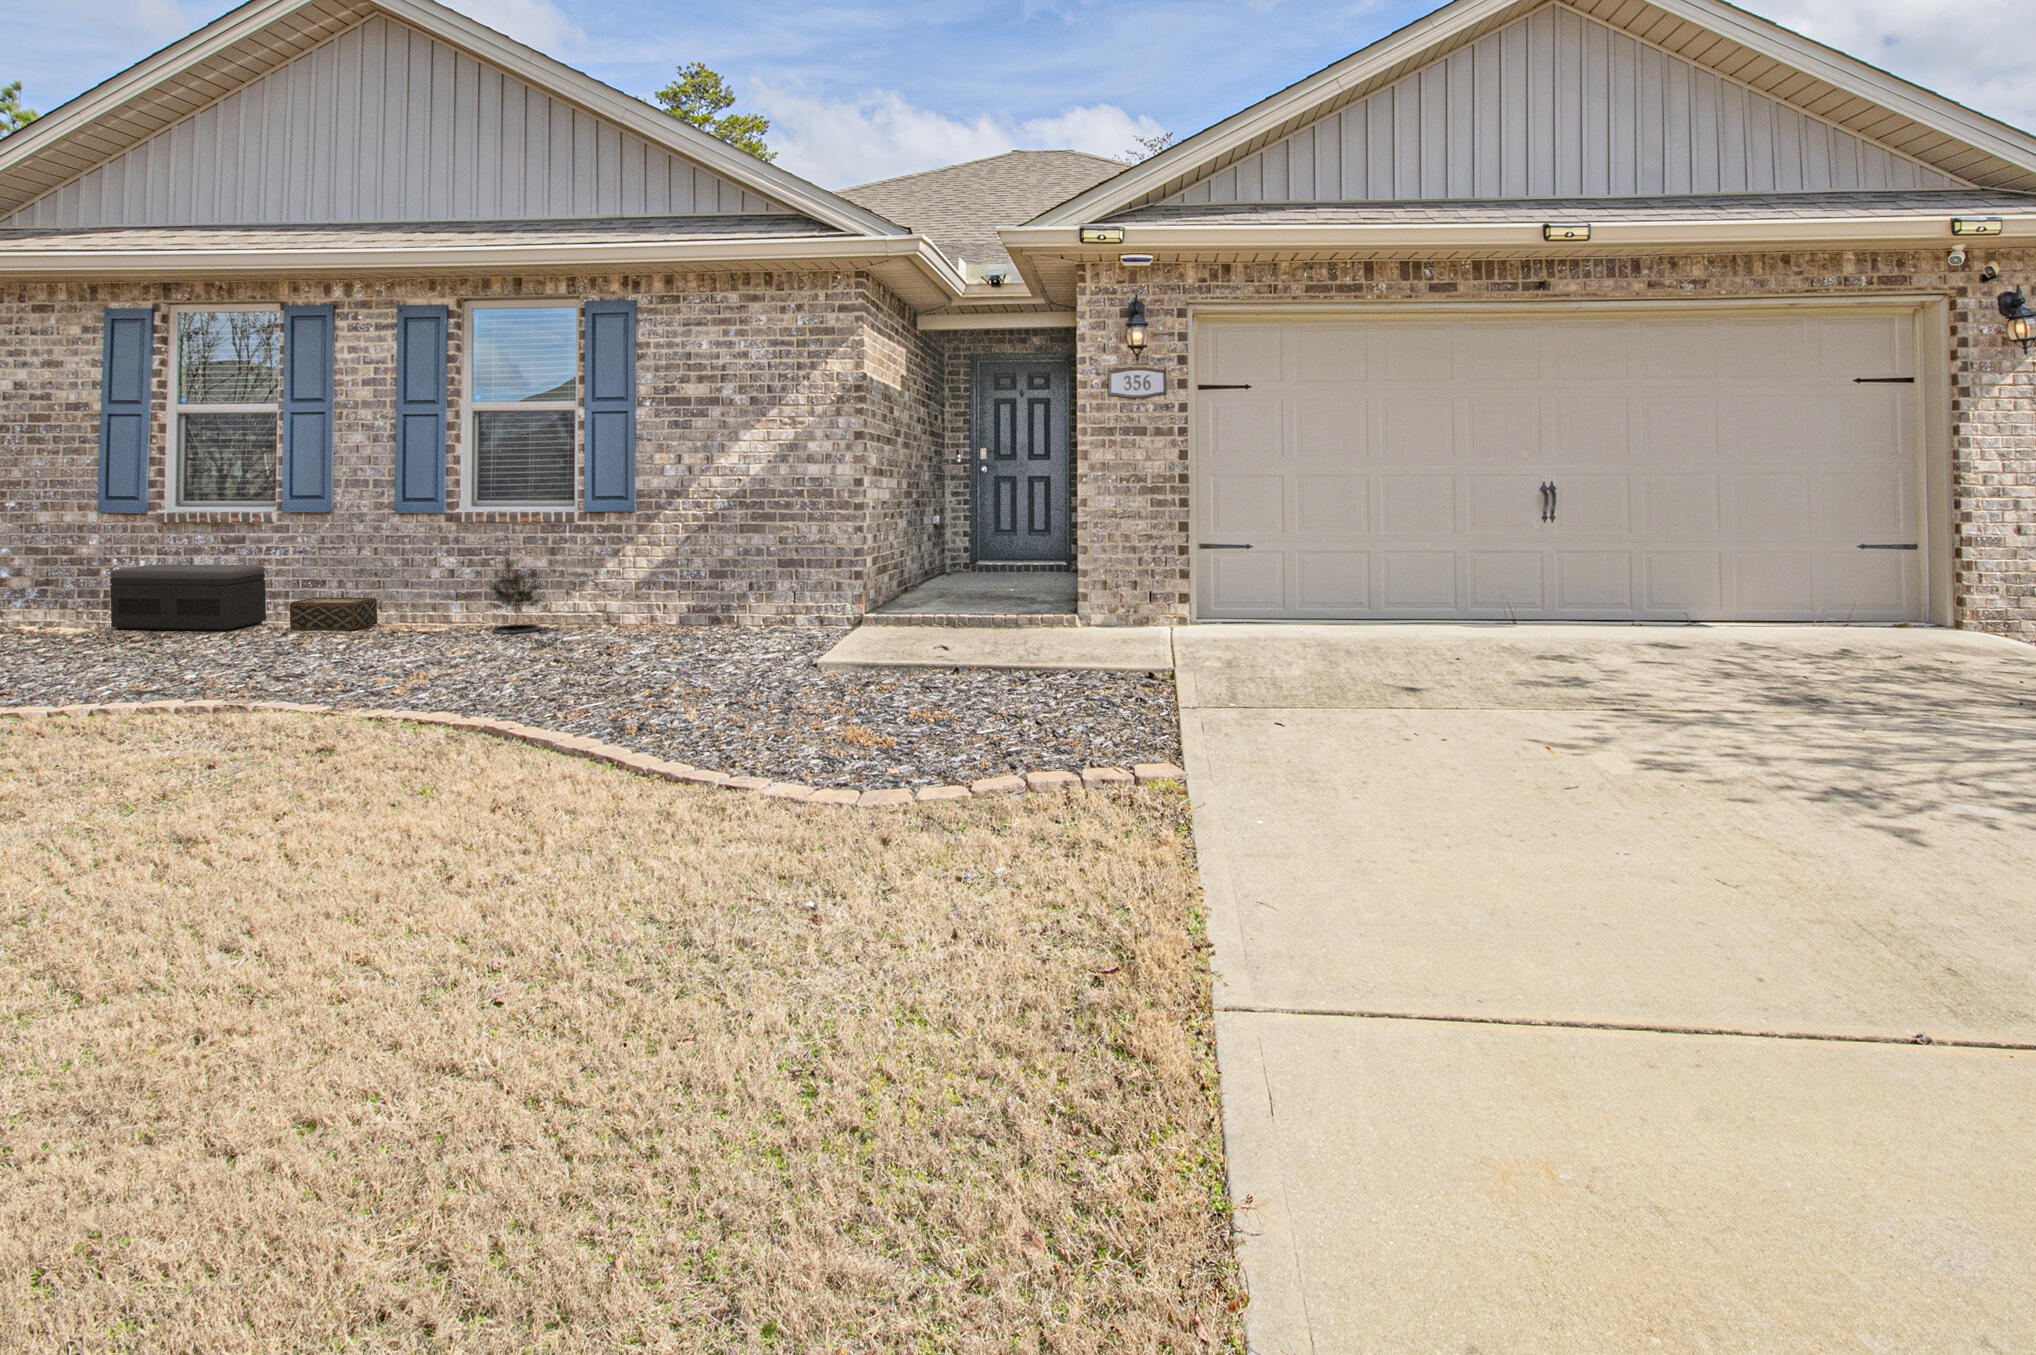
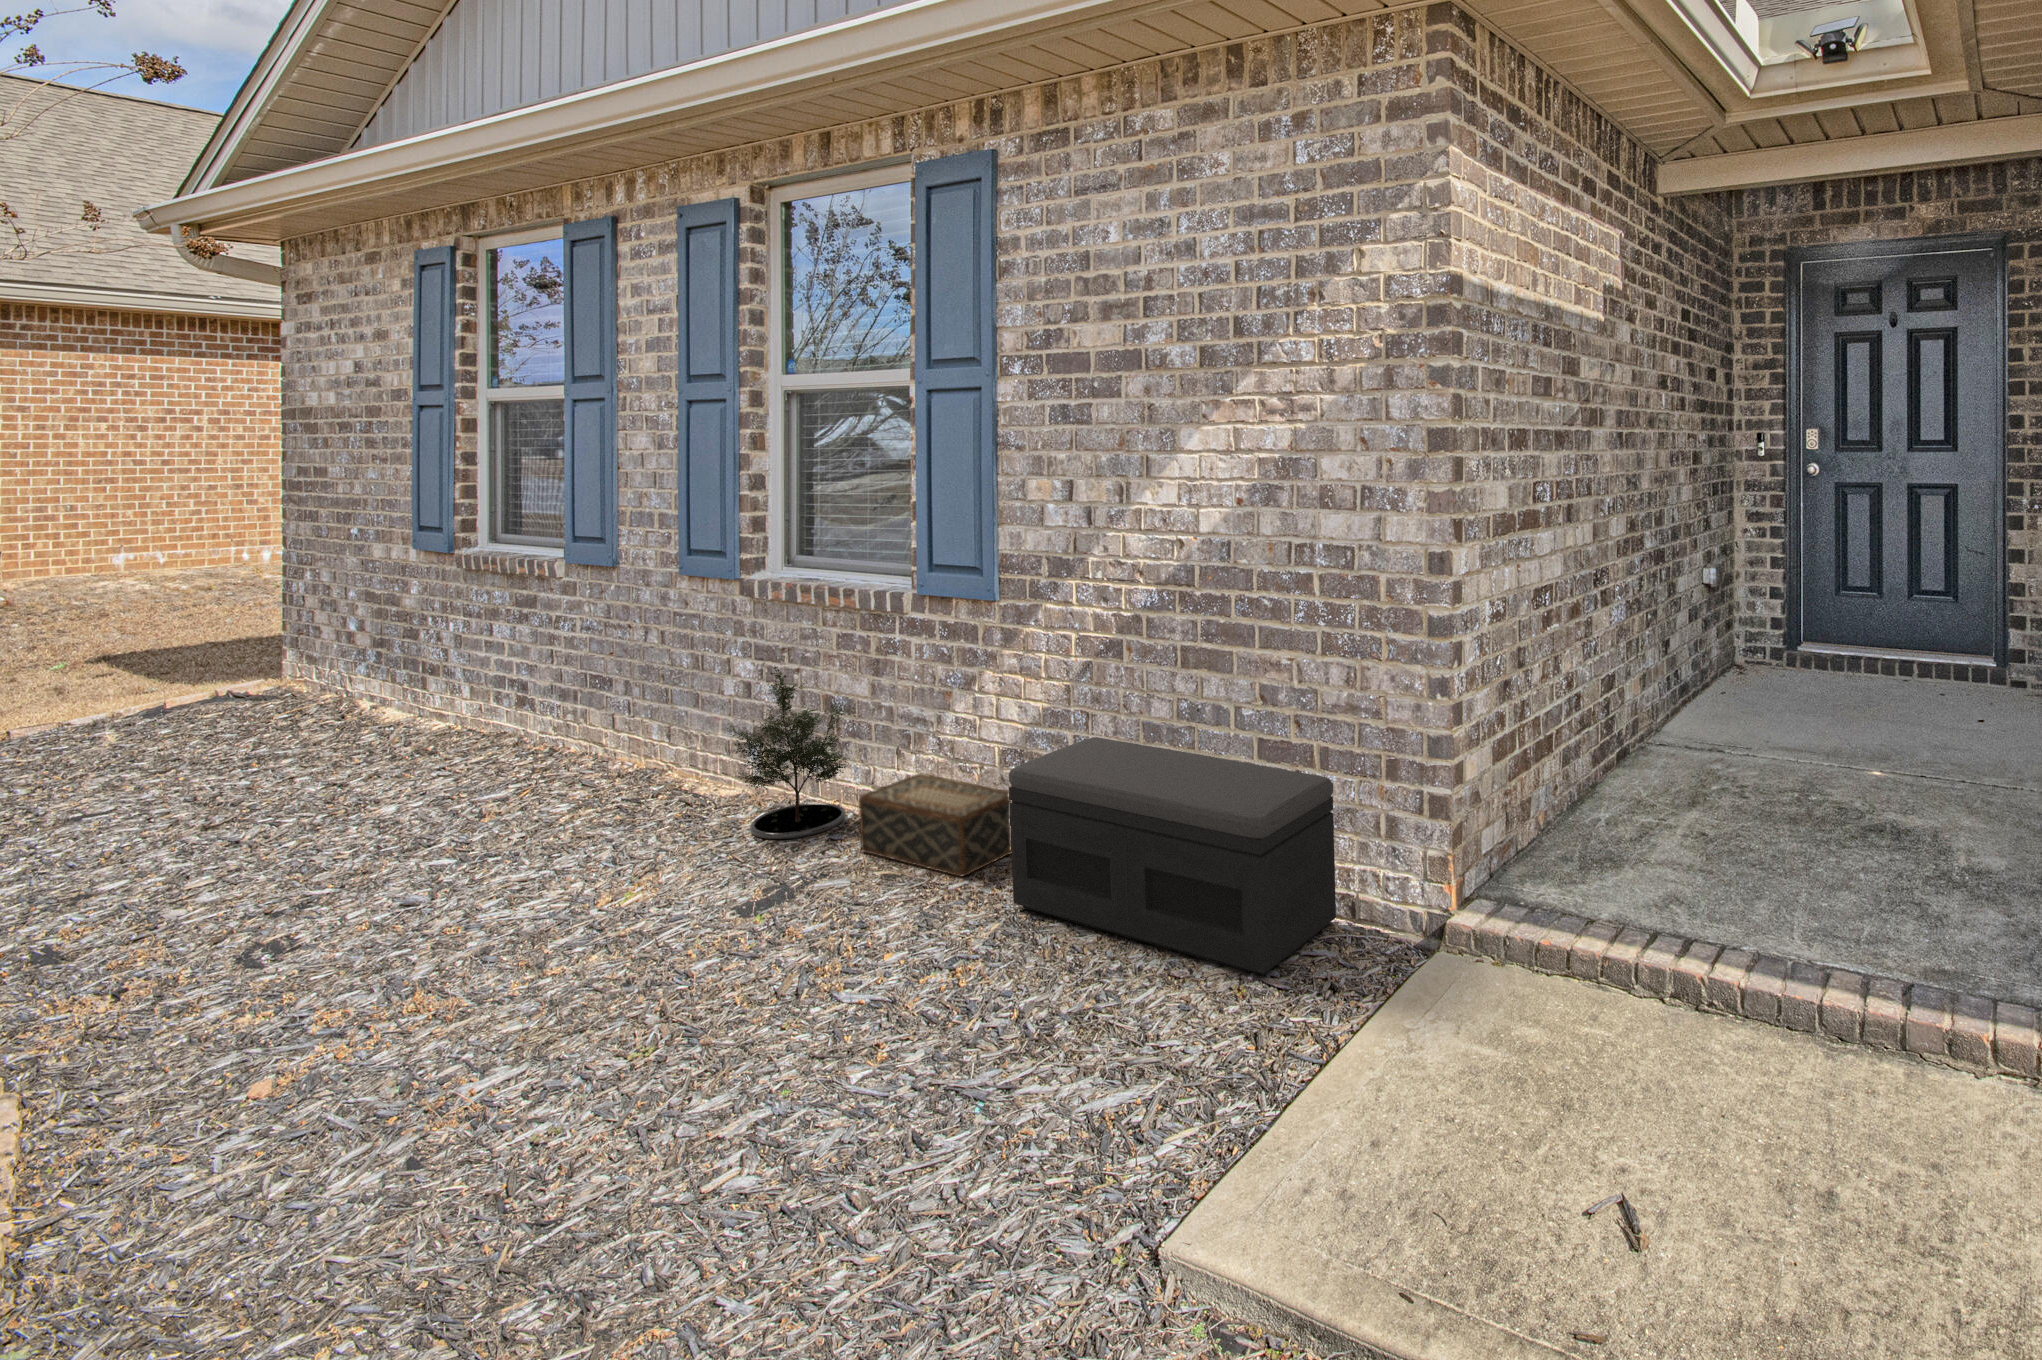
storage bench: present [110,564,266,631] -> present [1009,737,1336,976]
woven basket: present [290,597,377,630] -> present [859,773,1012,876]

